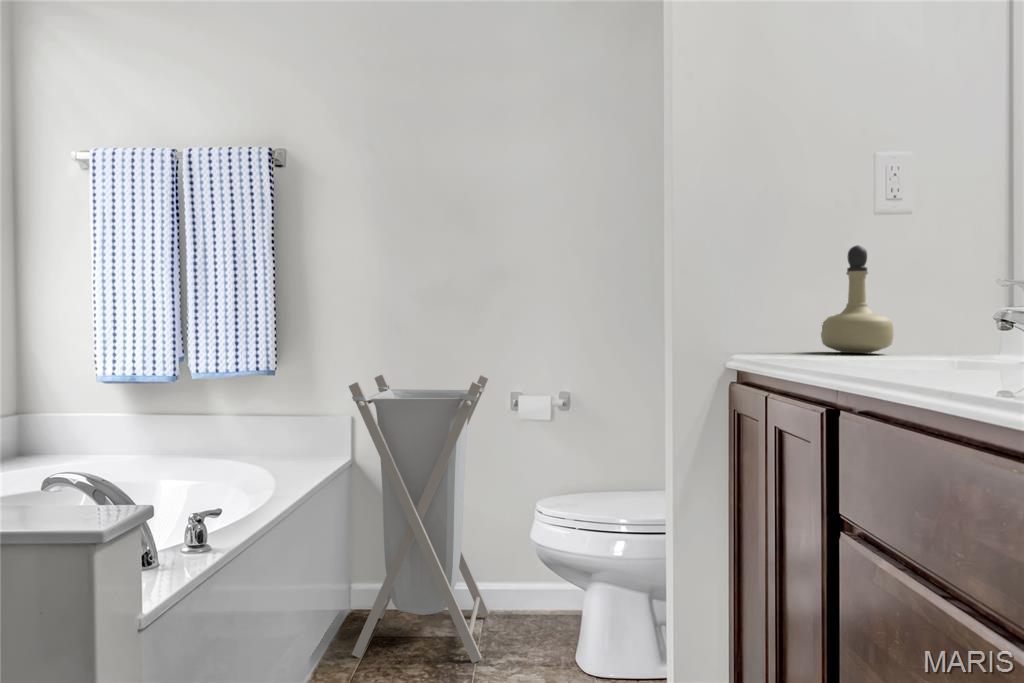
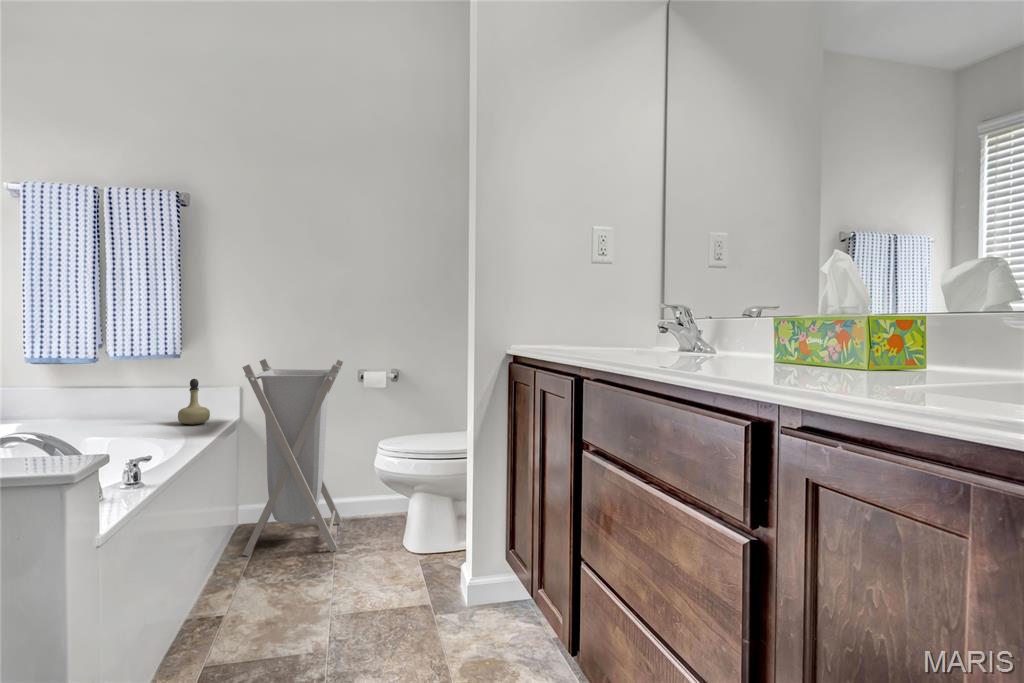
perfume bottle: present [821,245,894,353] -> present [178,379,210,425]

